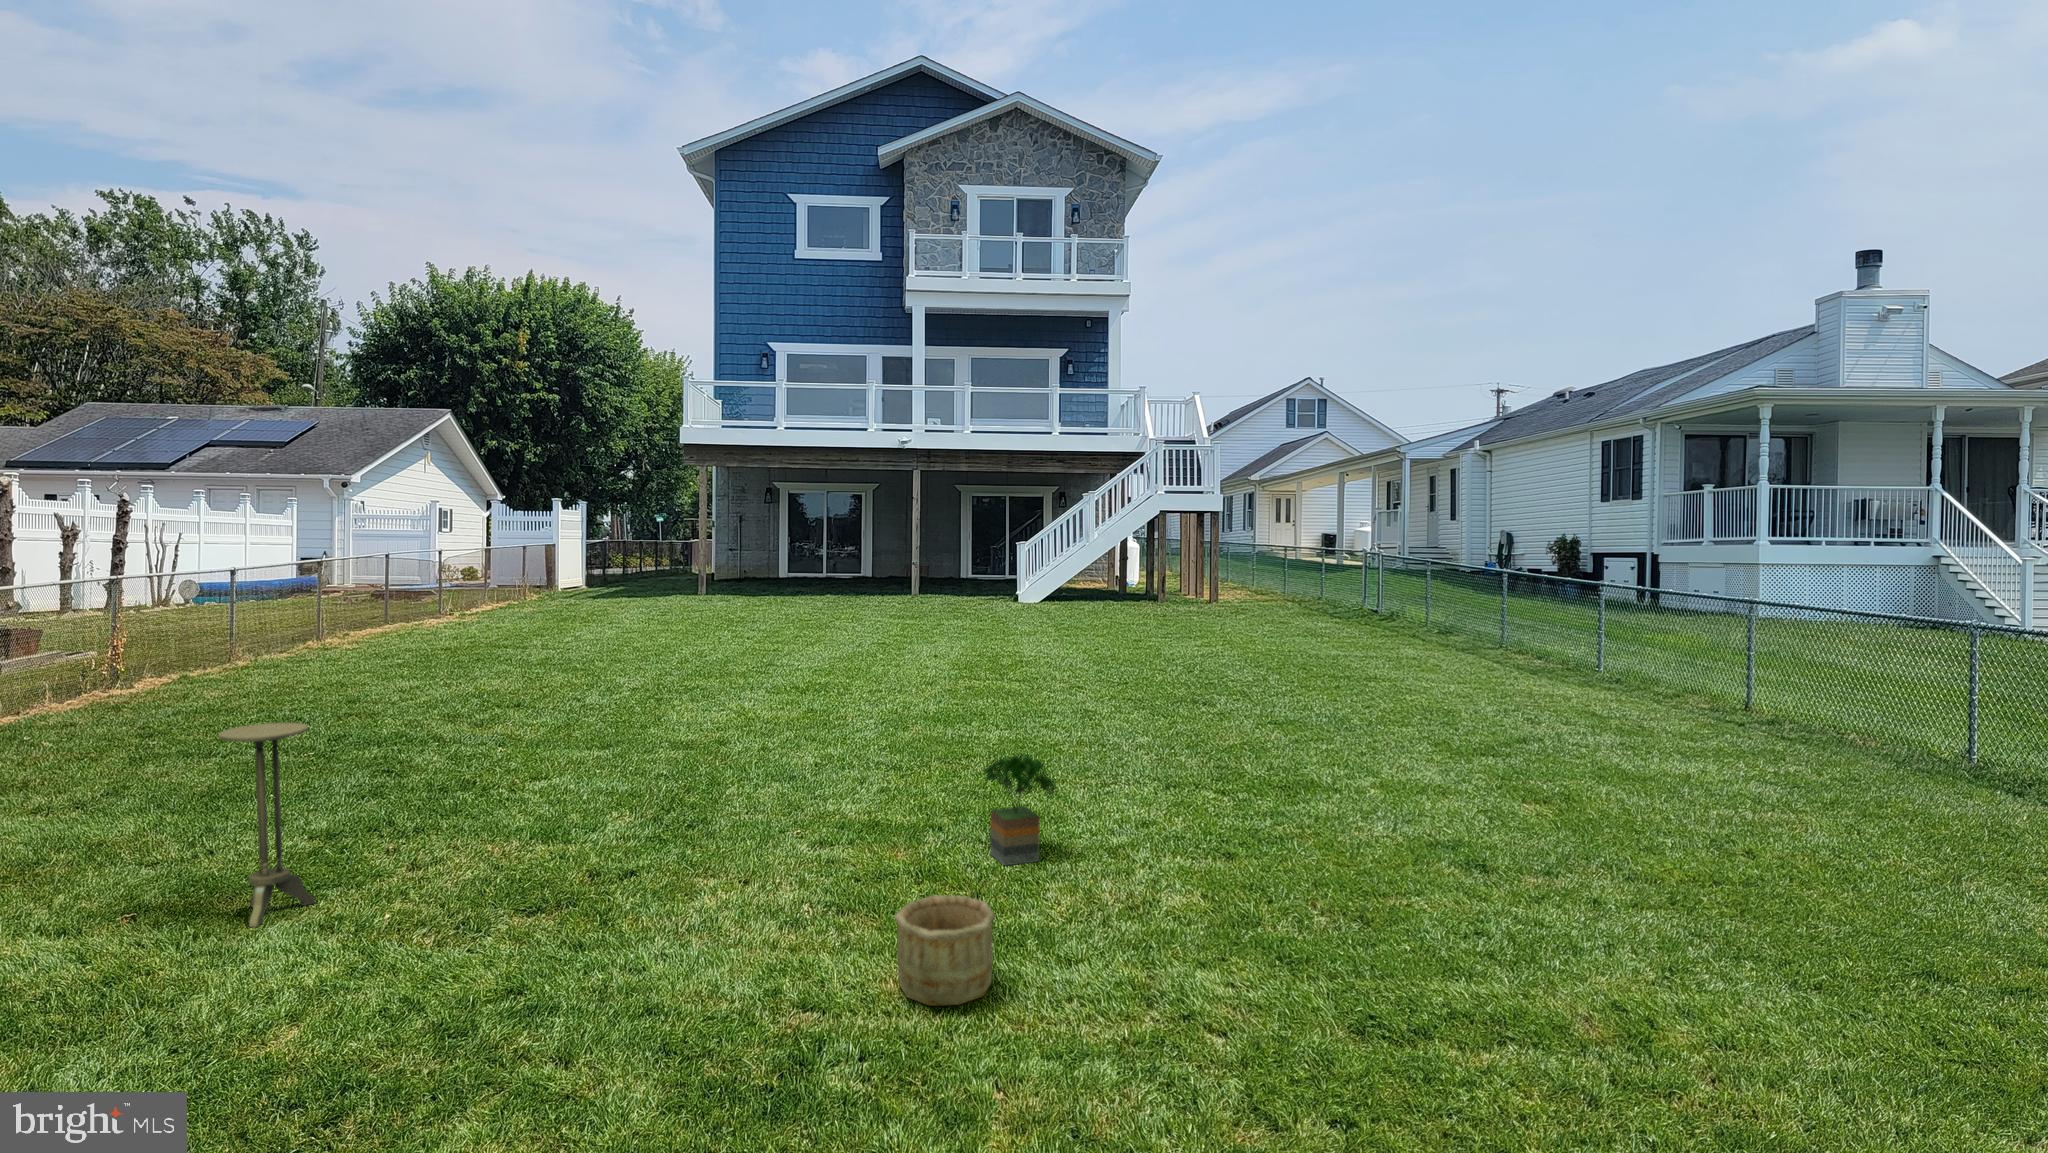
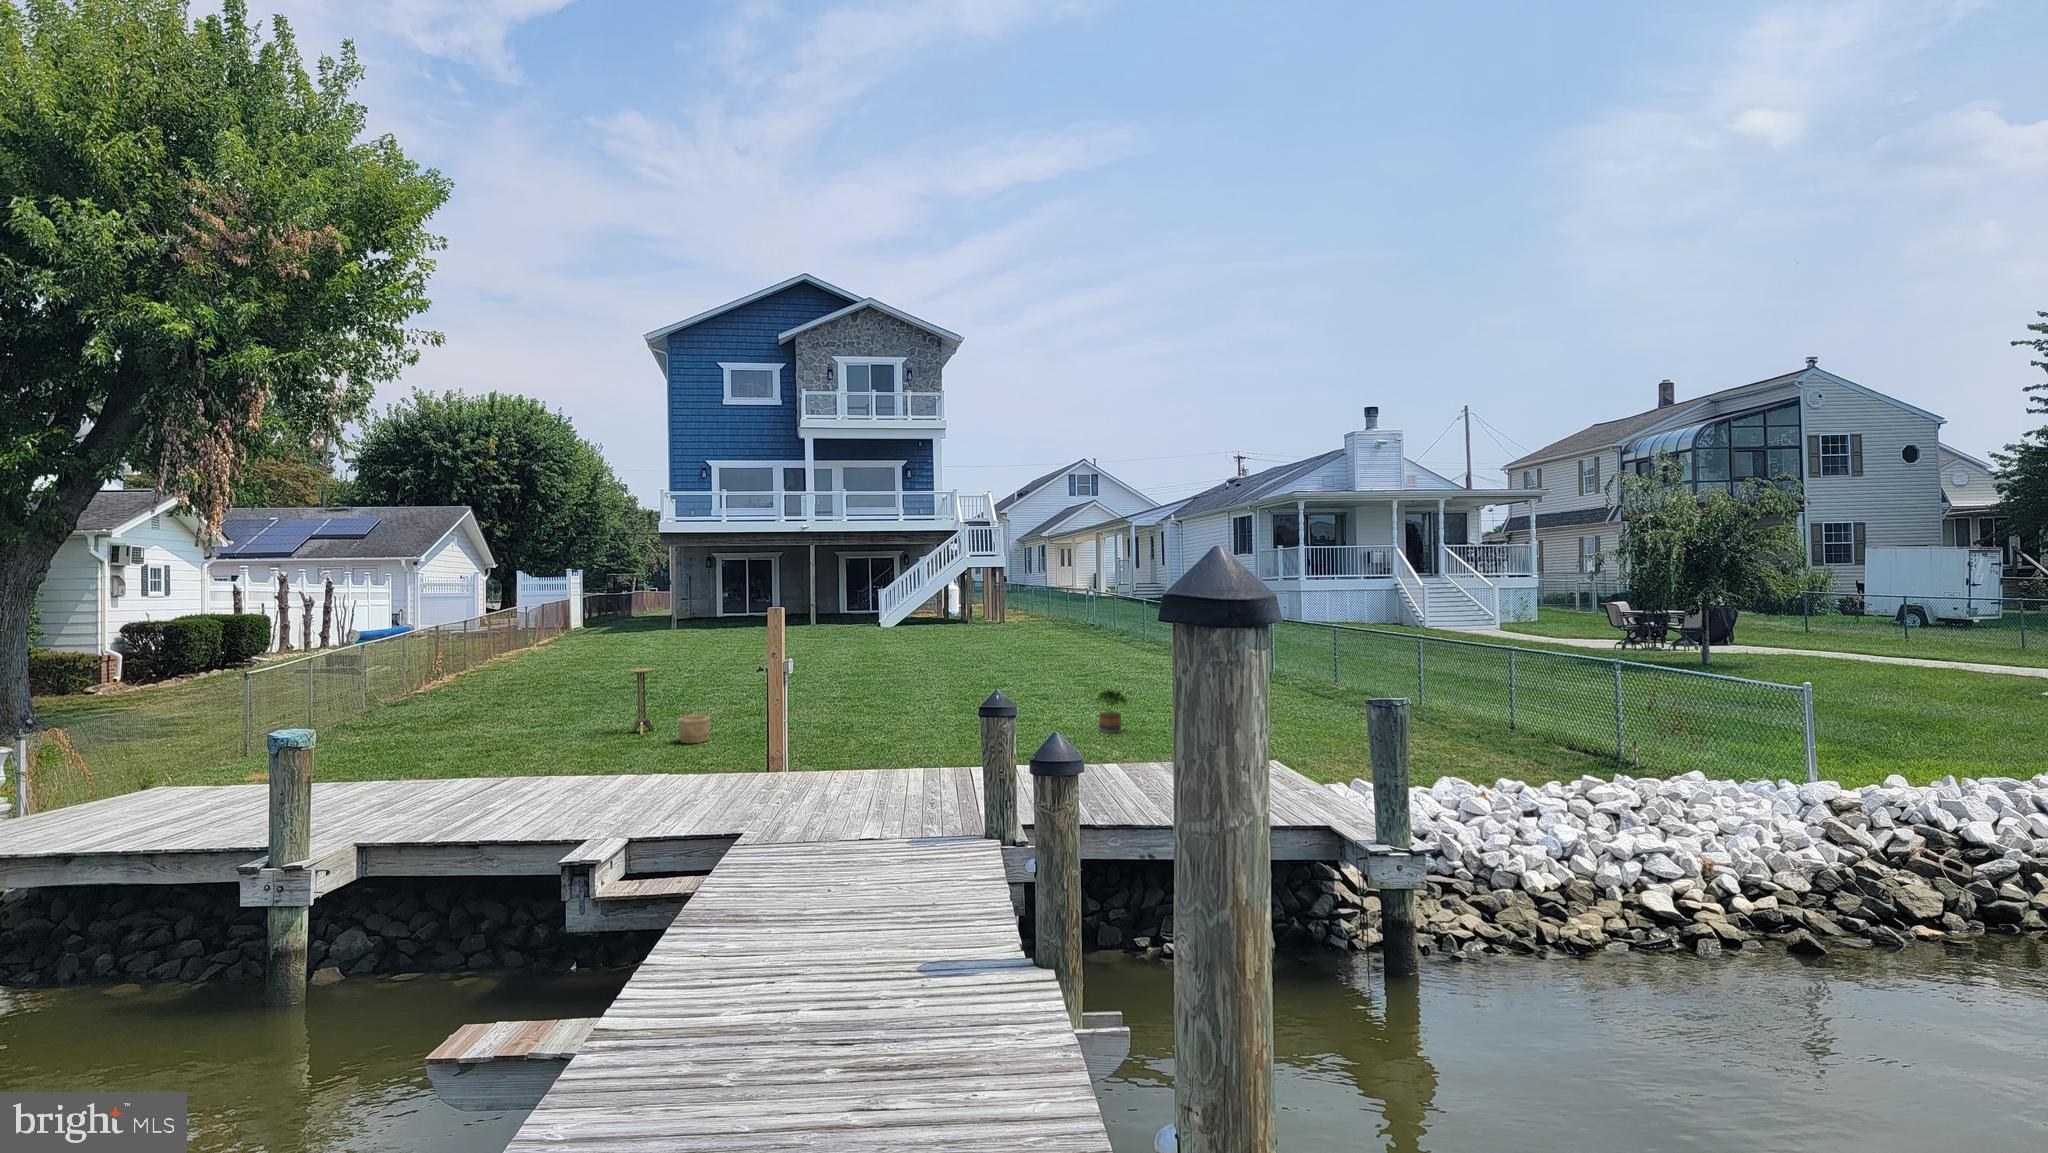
potted tree: present [984,755,1056,866] -> present [1097,690,1127,734]
wooden bucket: present [894,895,996,1006] -> present [678,715,710,744]

